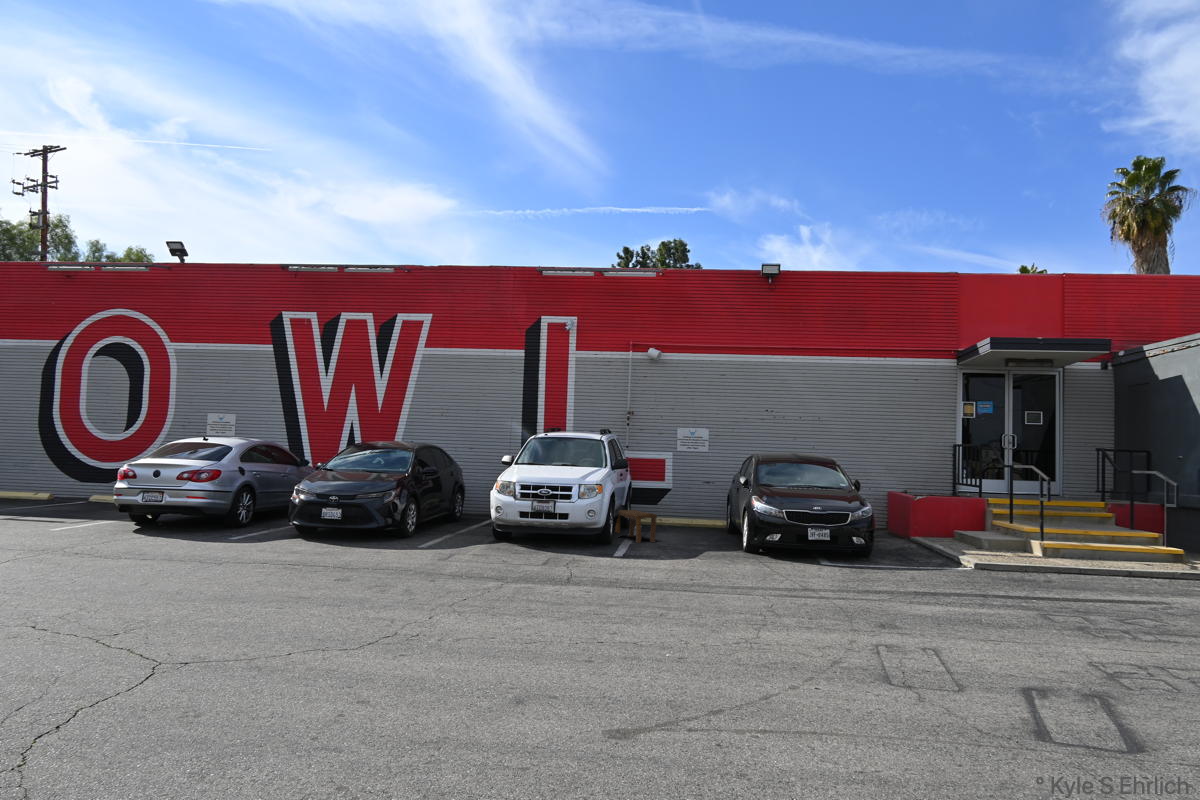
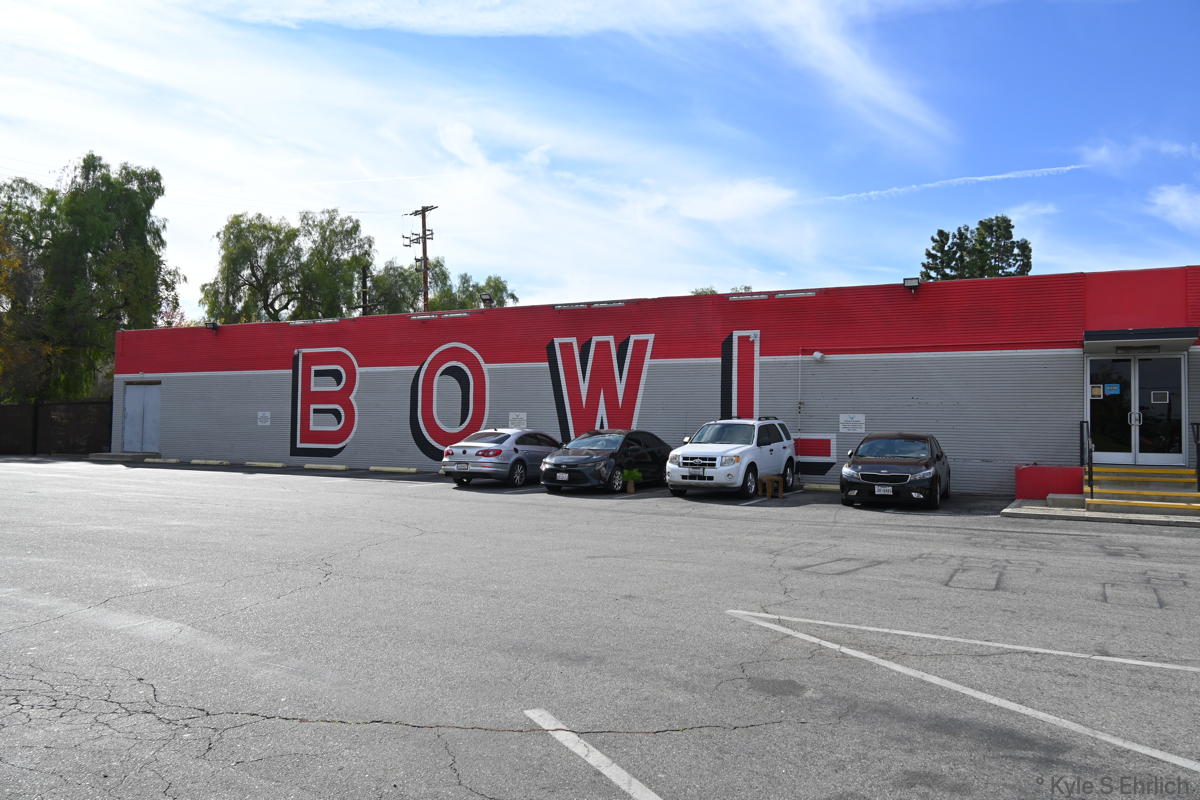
potted plant: none [412,499,455,536] -> present [620,470,641,492]

